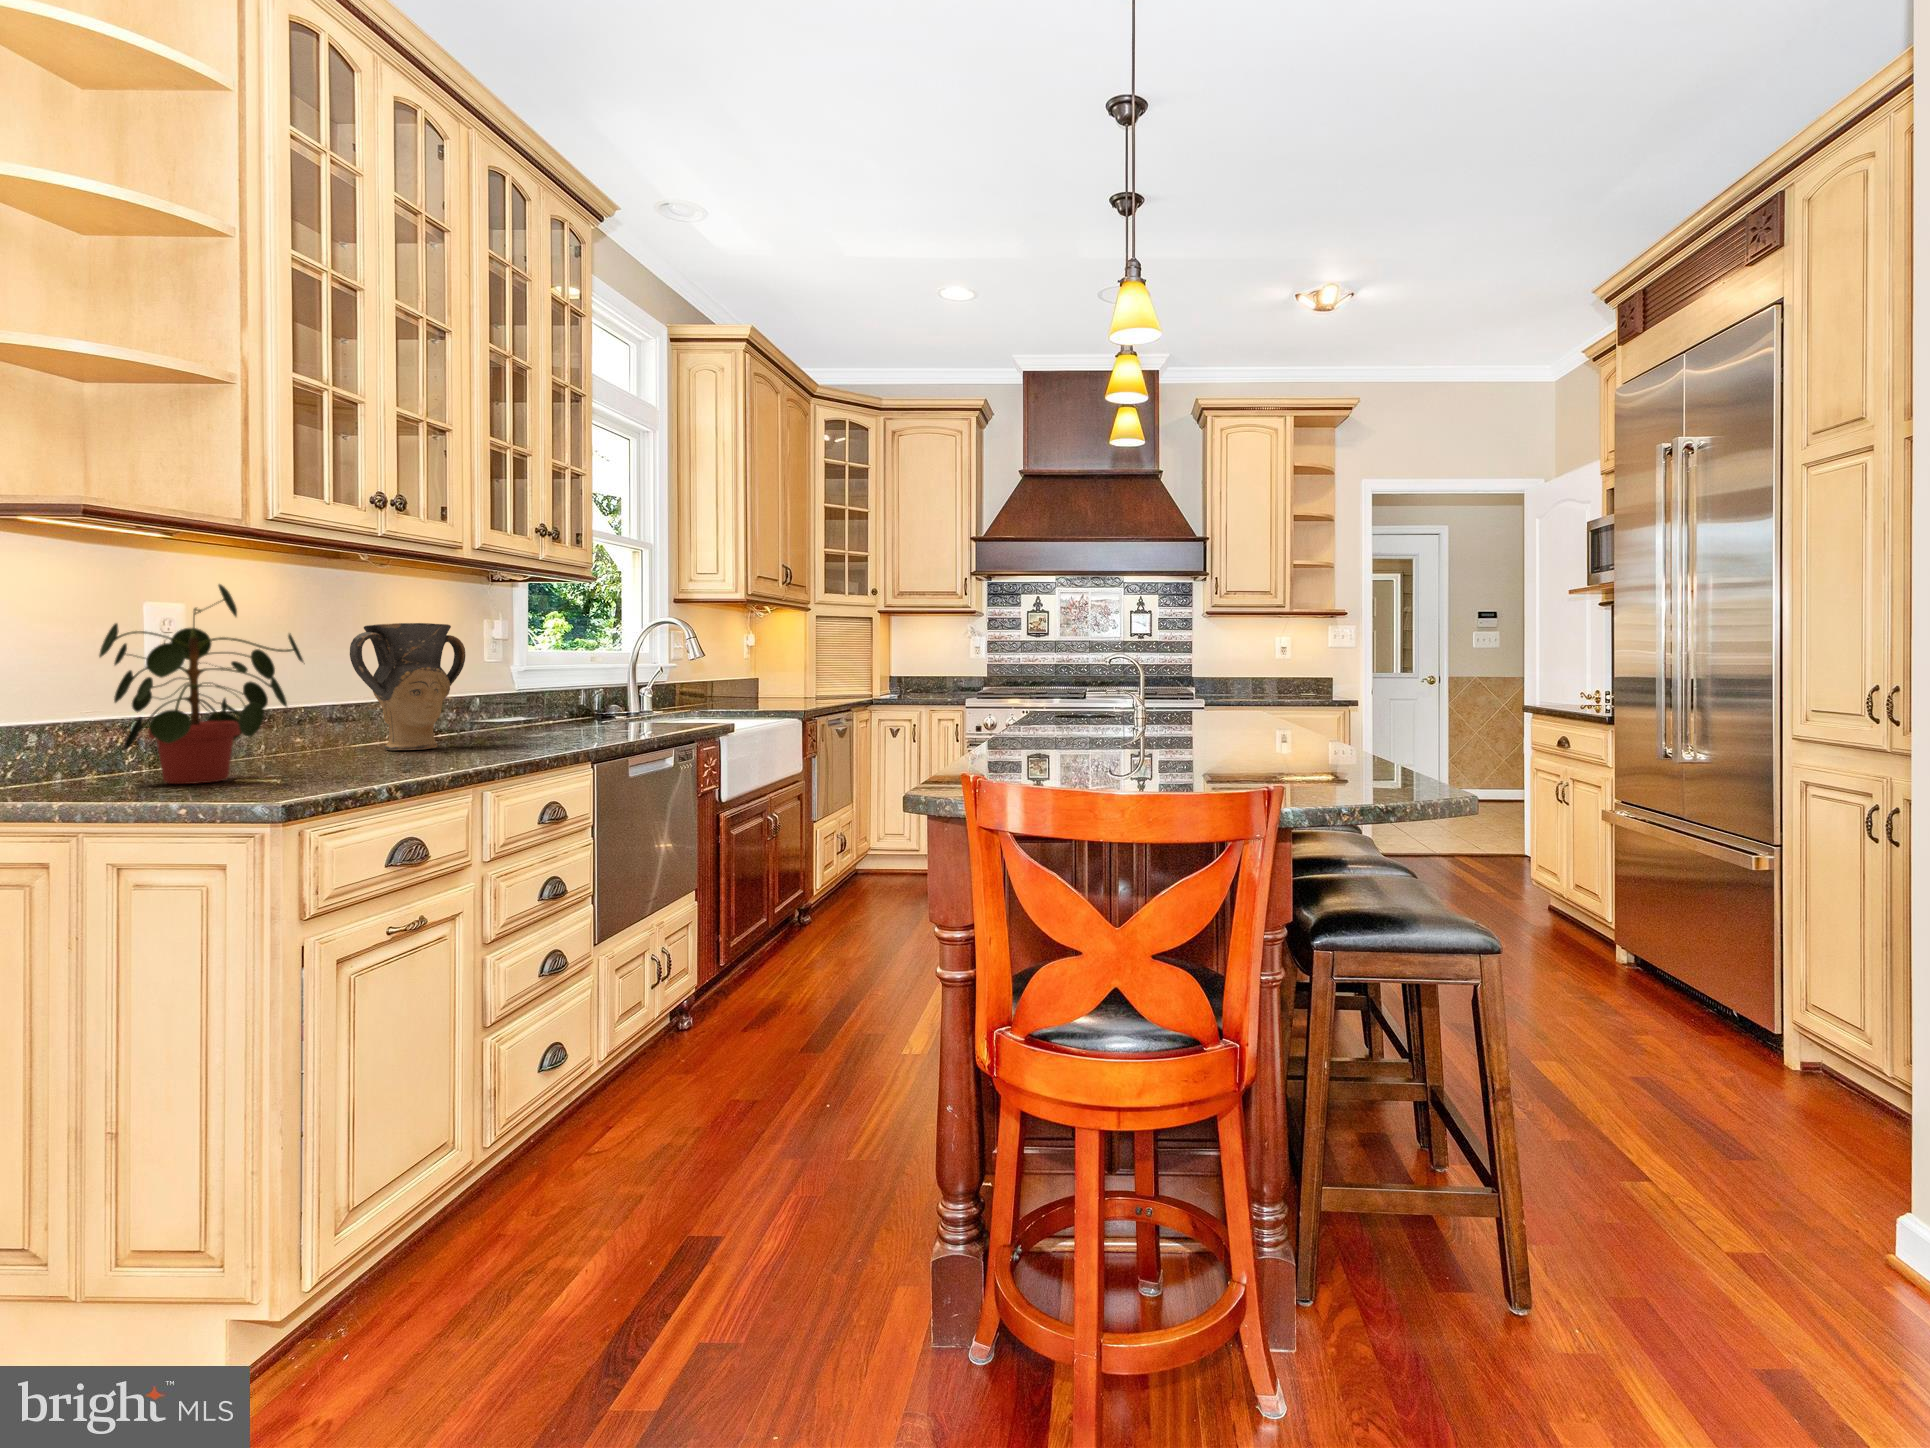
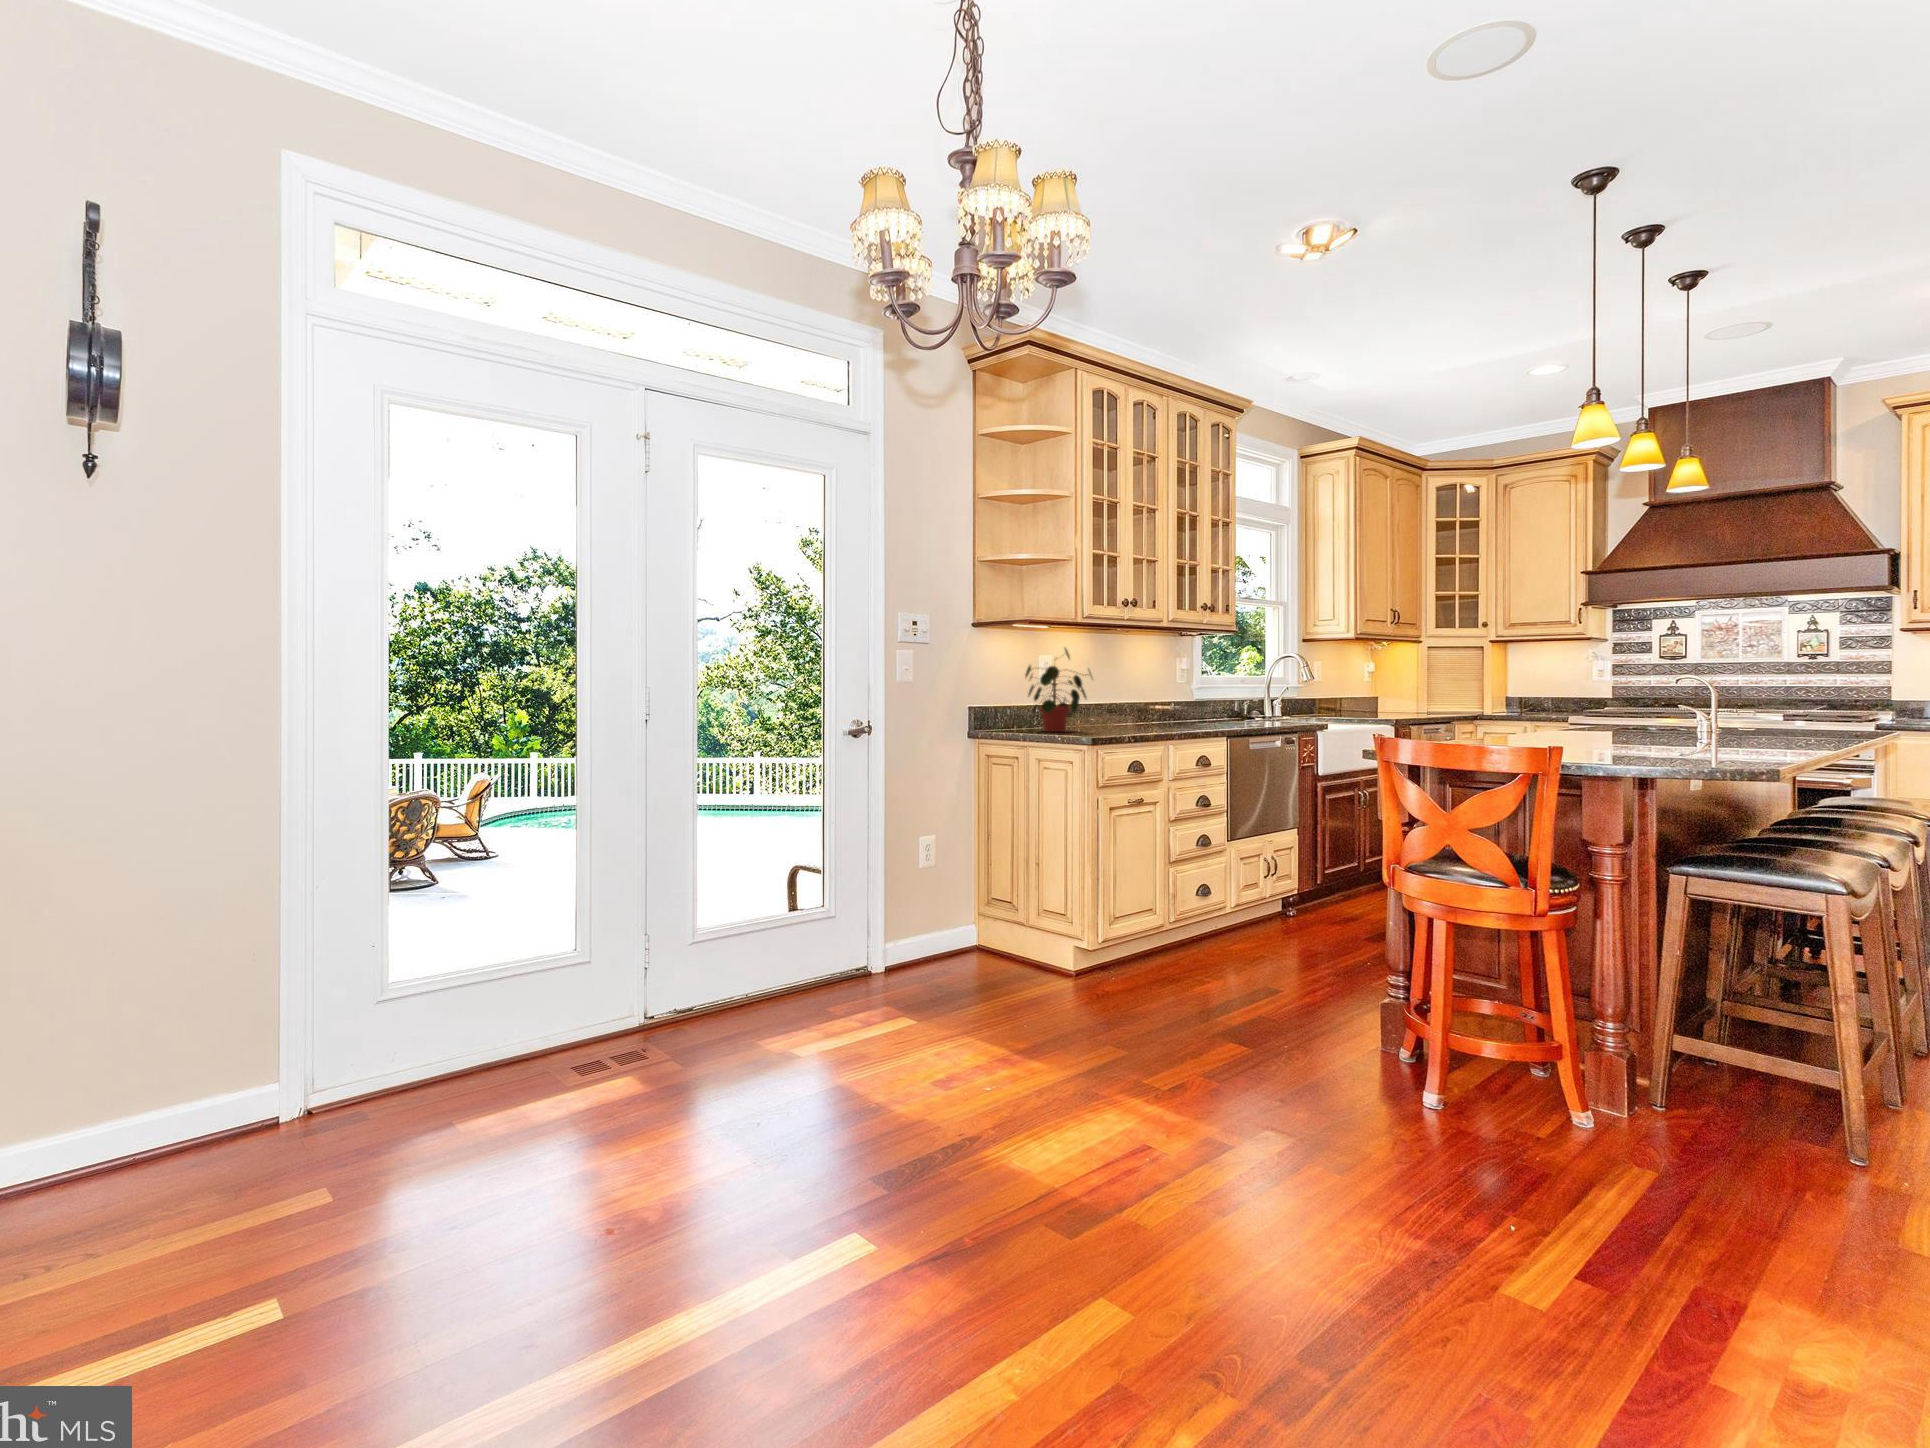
vase: present [350,623,465,750] -> none [1111,661,1164,726]

